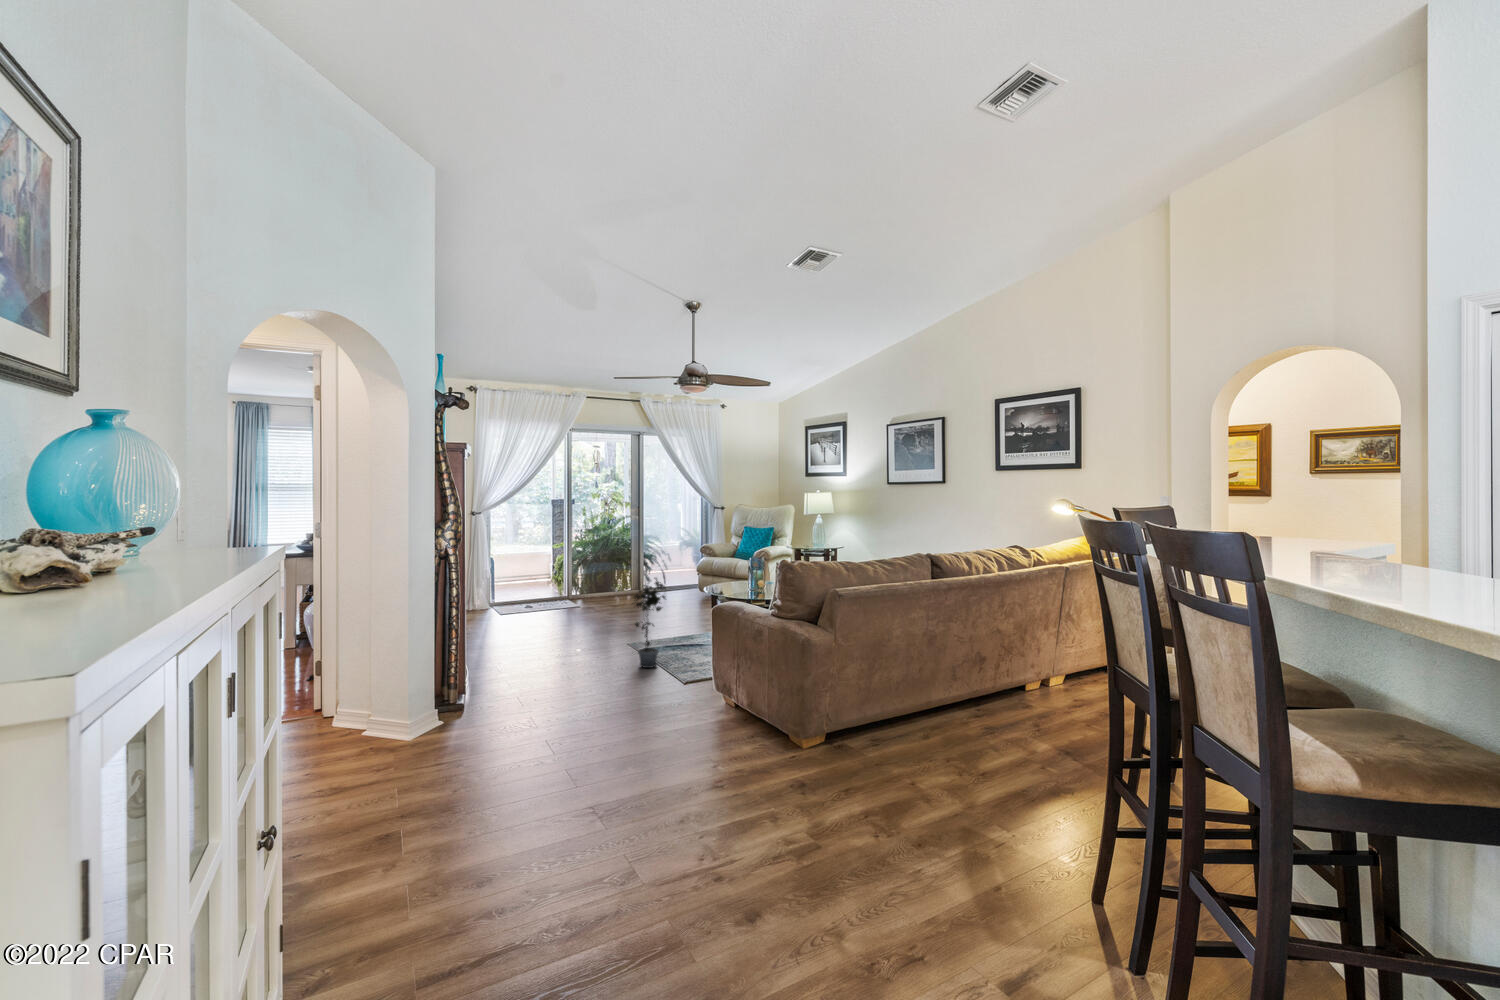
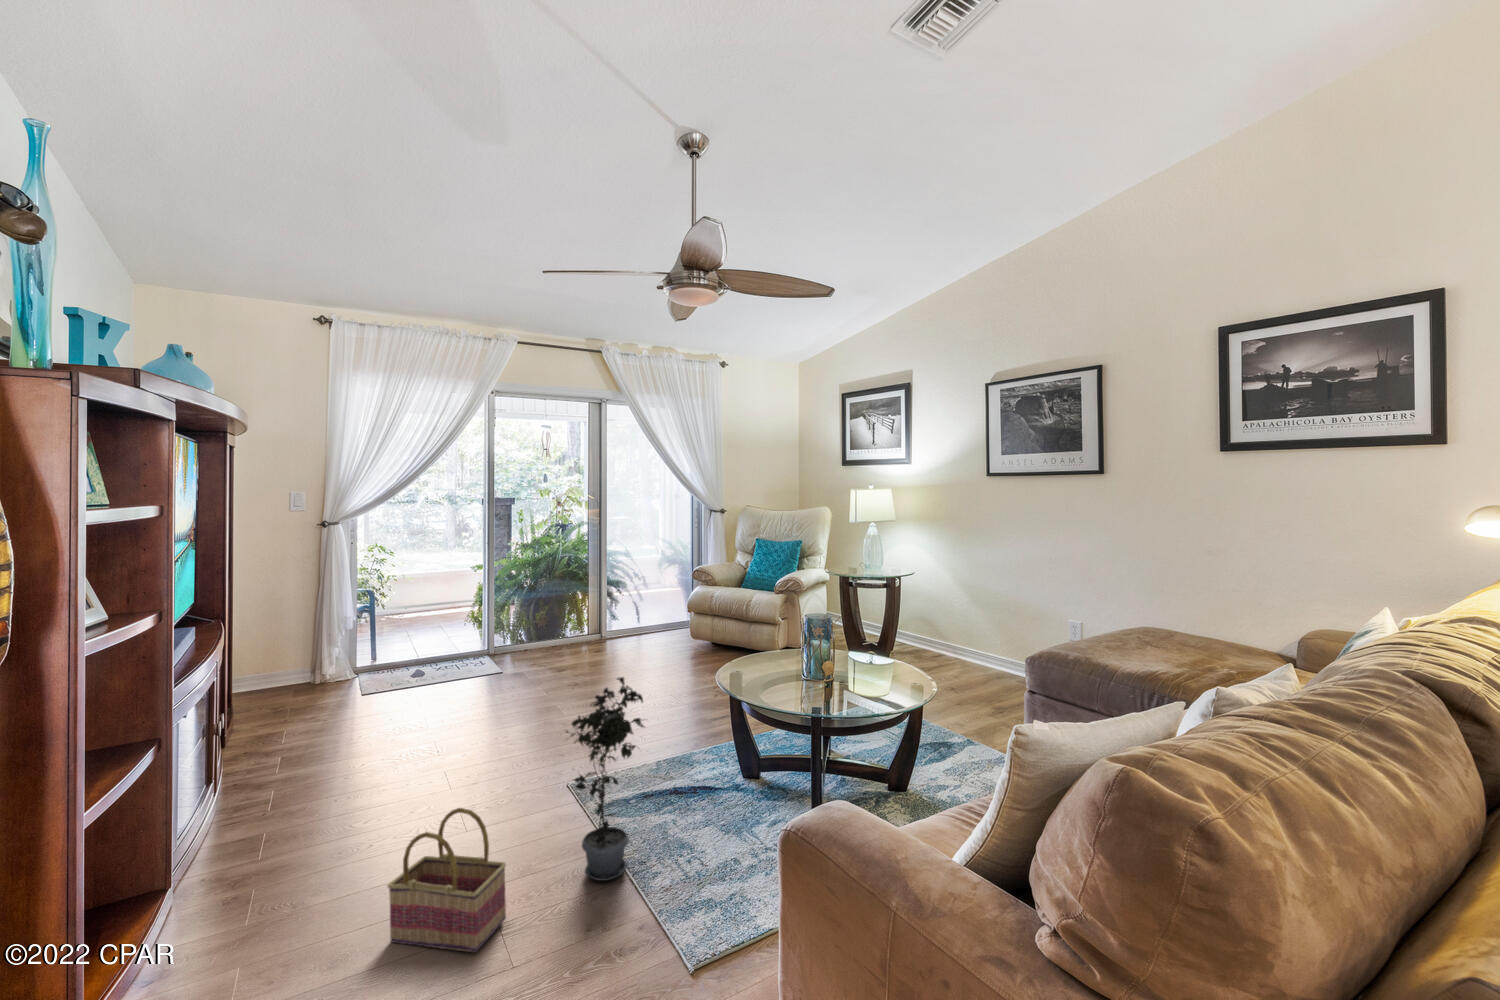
basket: none [559,628,607,680] -> present [388,808,506,952]

